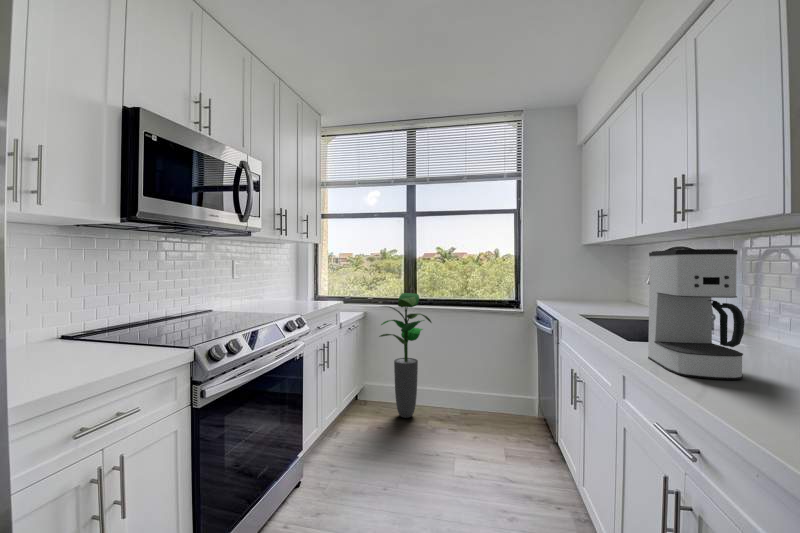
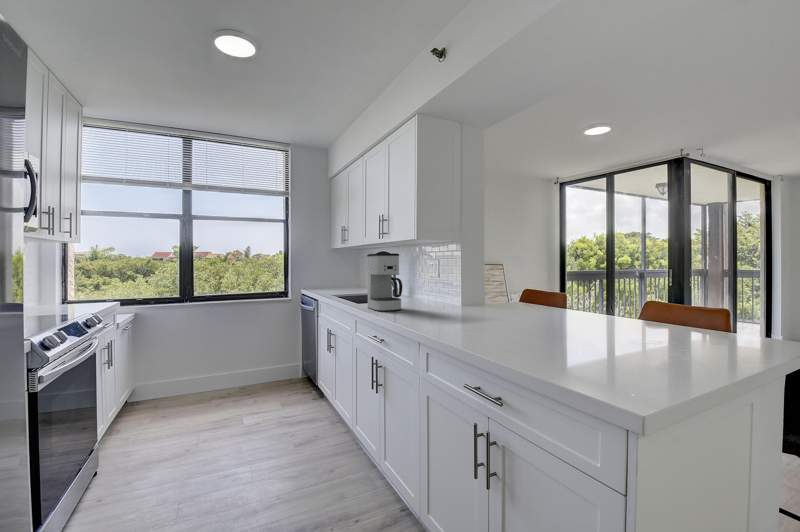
potted plant: present [379,293,432,418] -> none [157,289,214,402]

